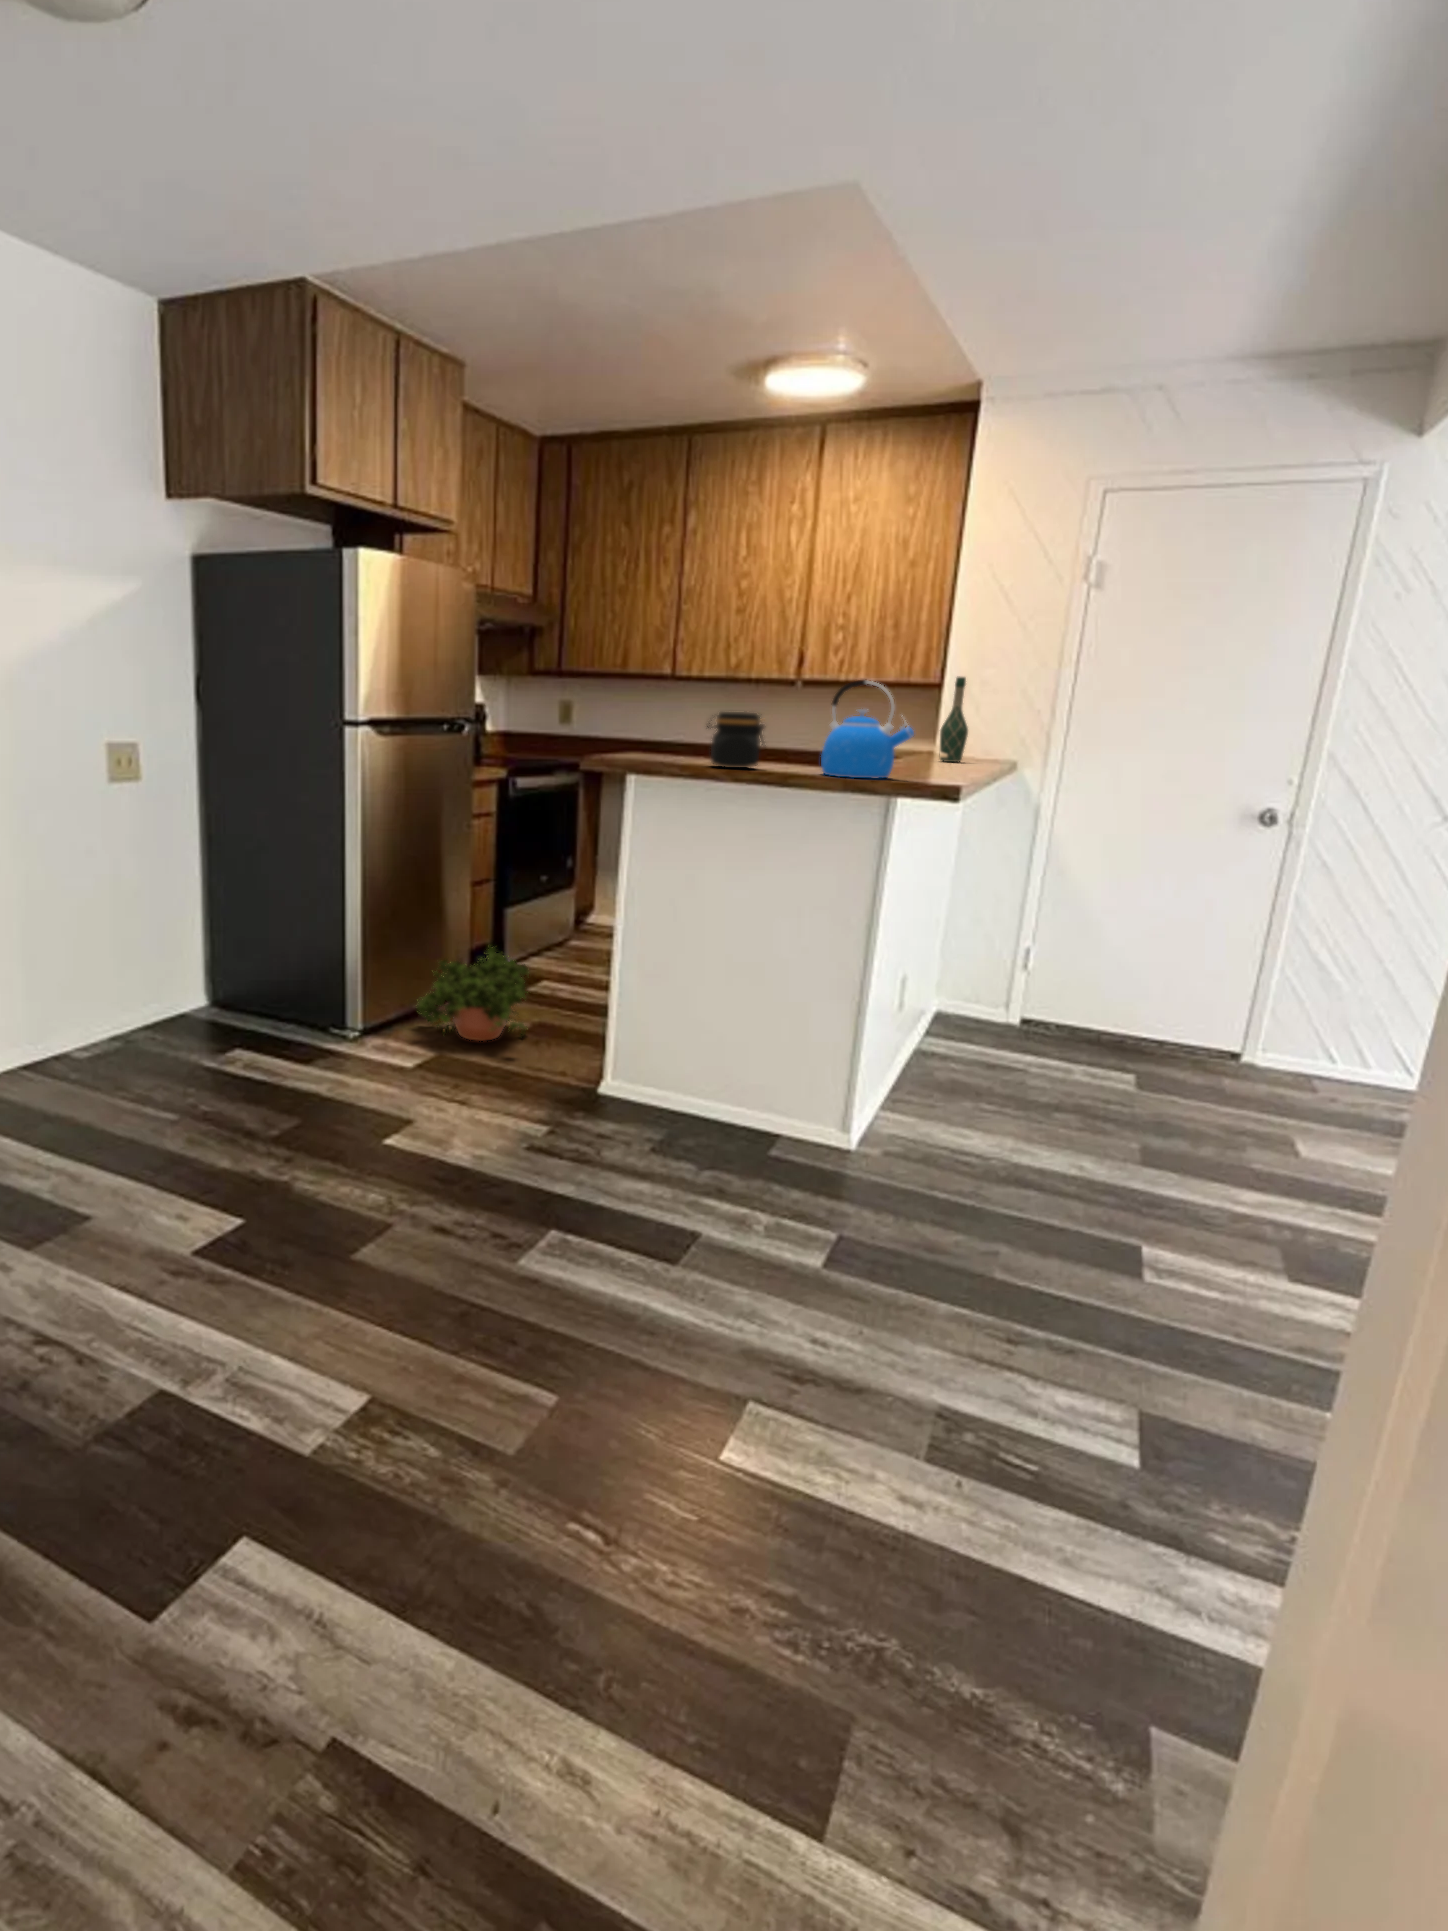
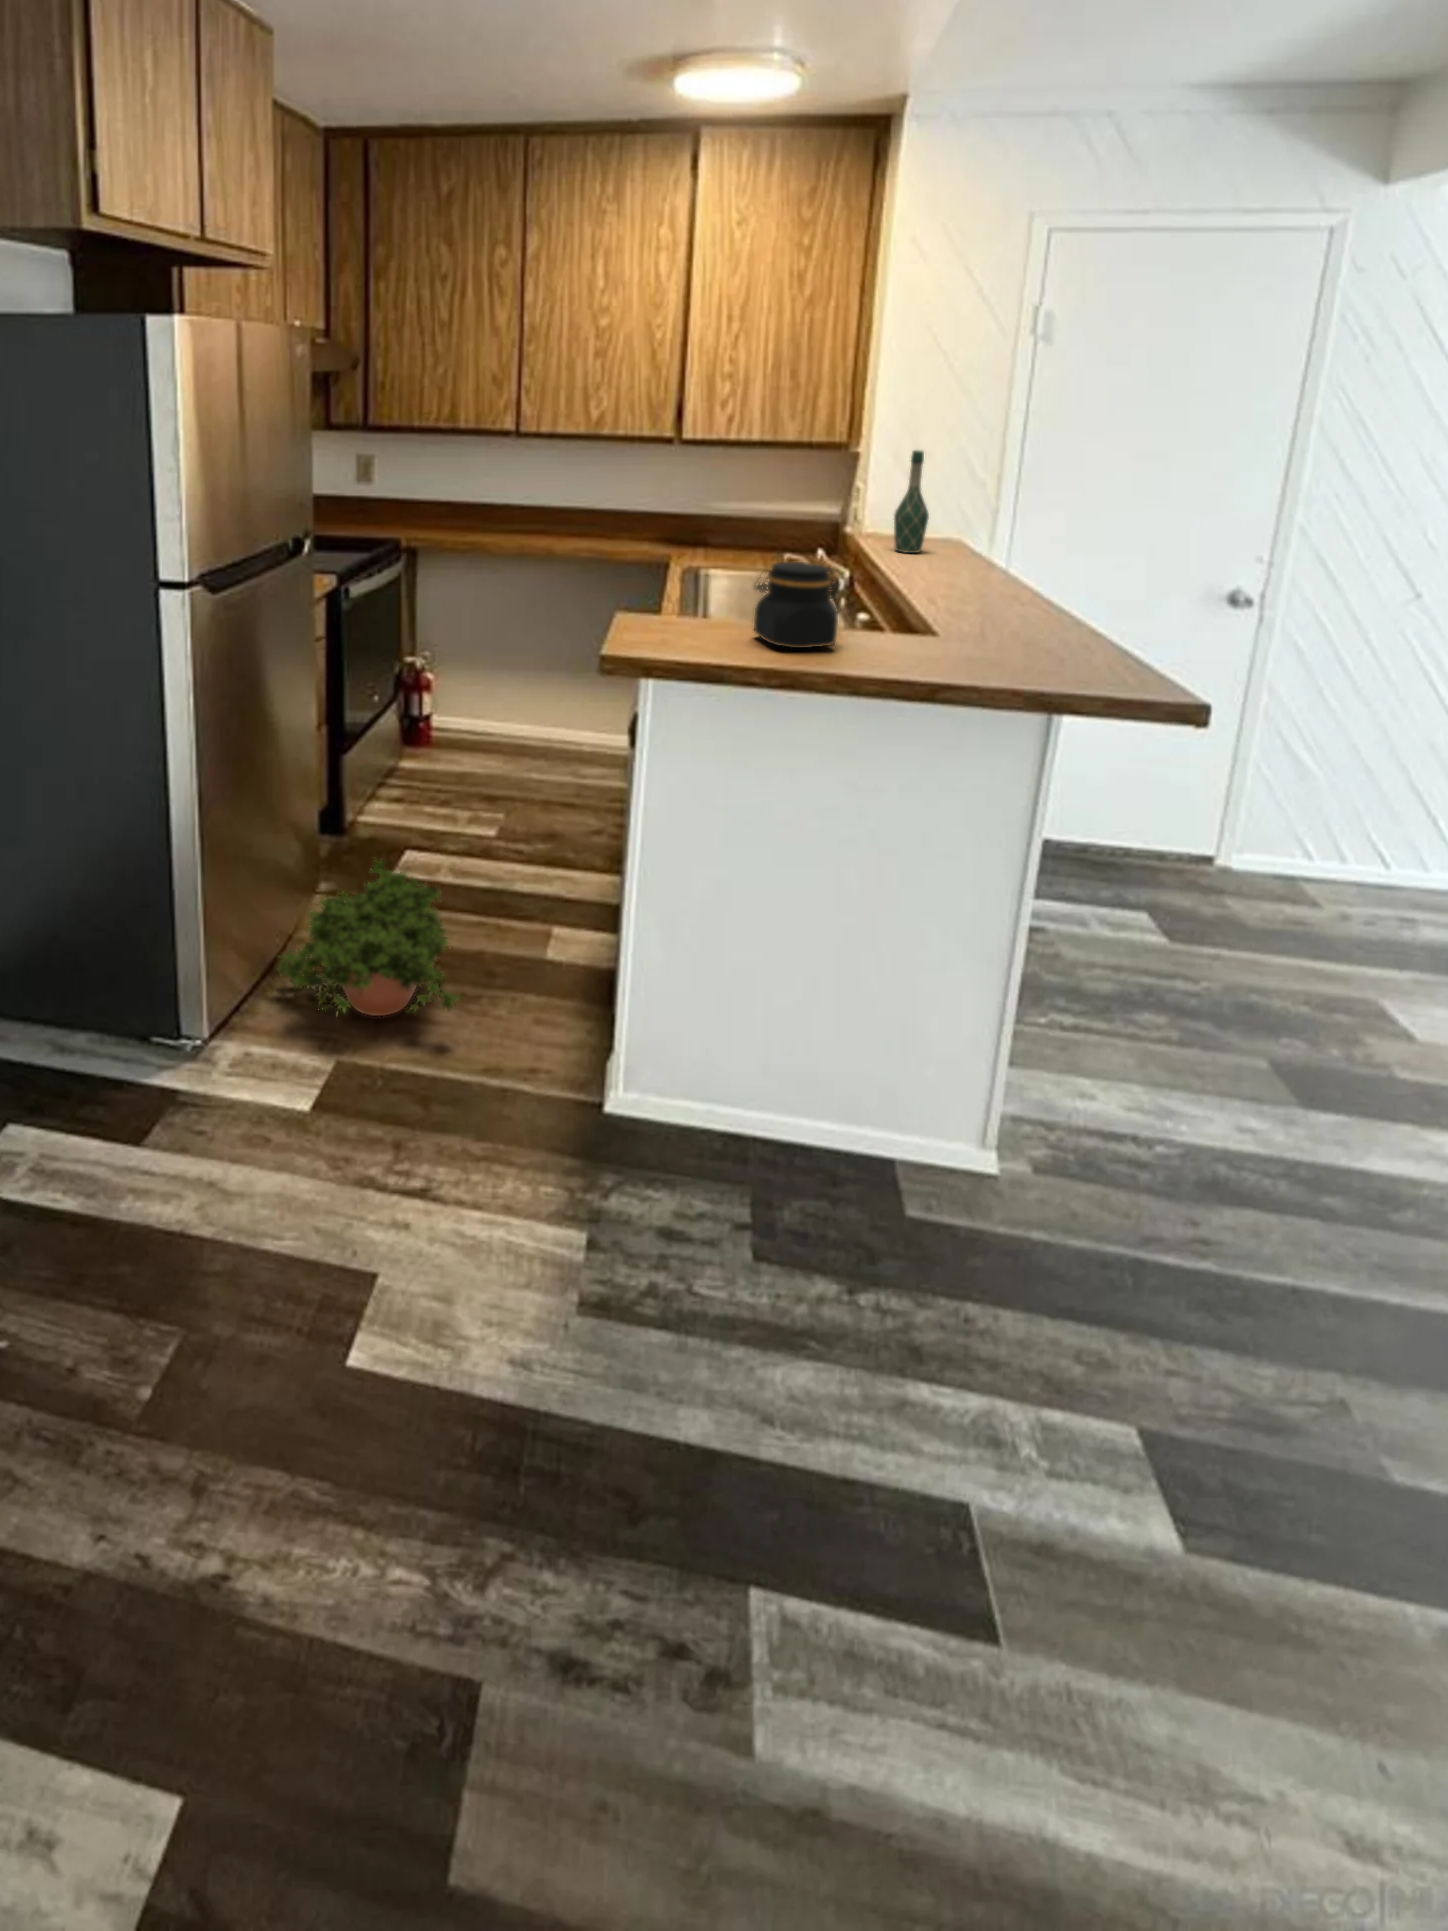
kettle: present [821,680,914,778] -> none [922,521,1064,665]

